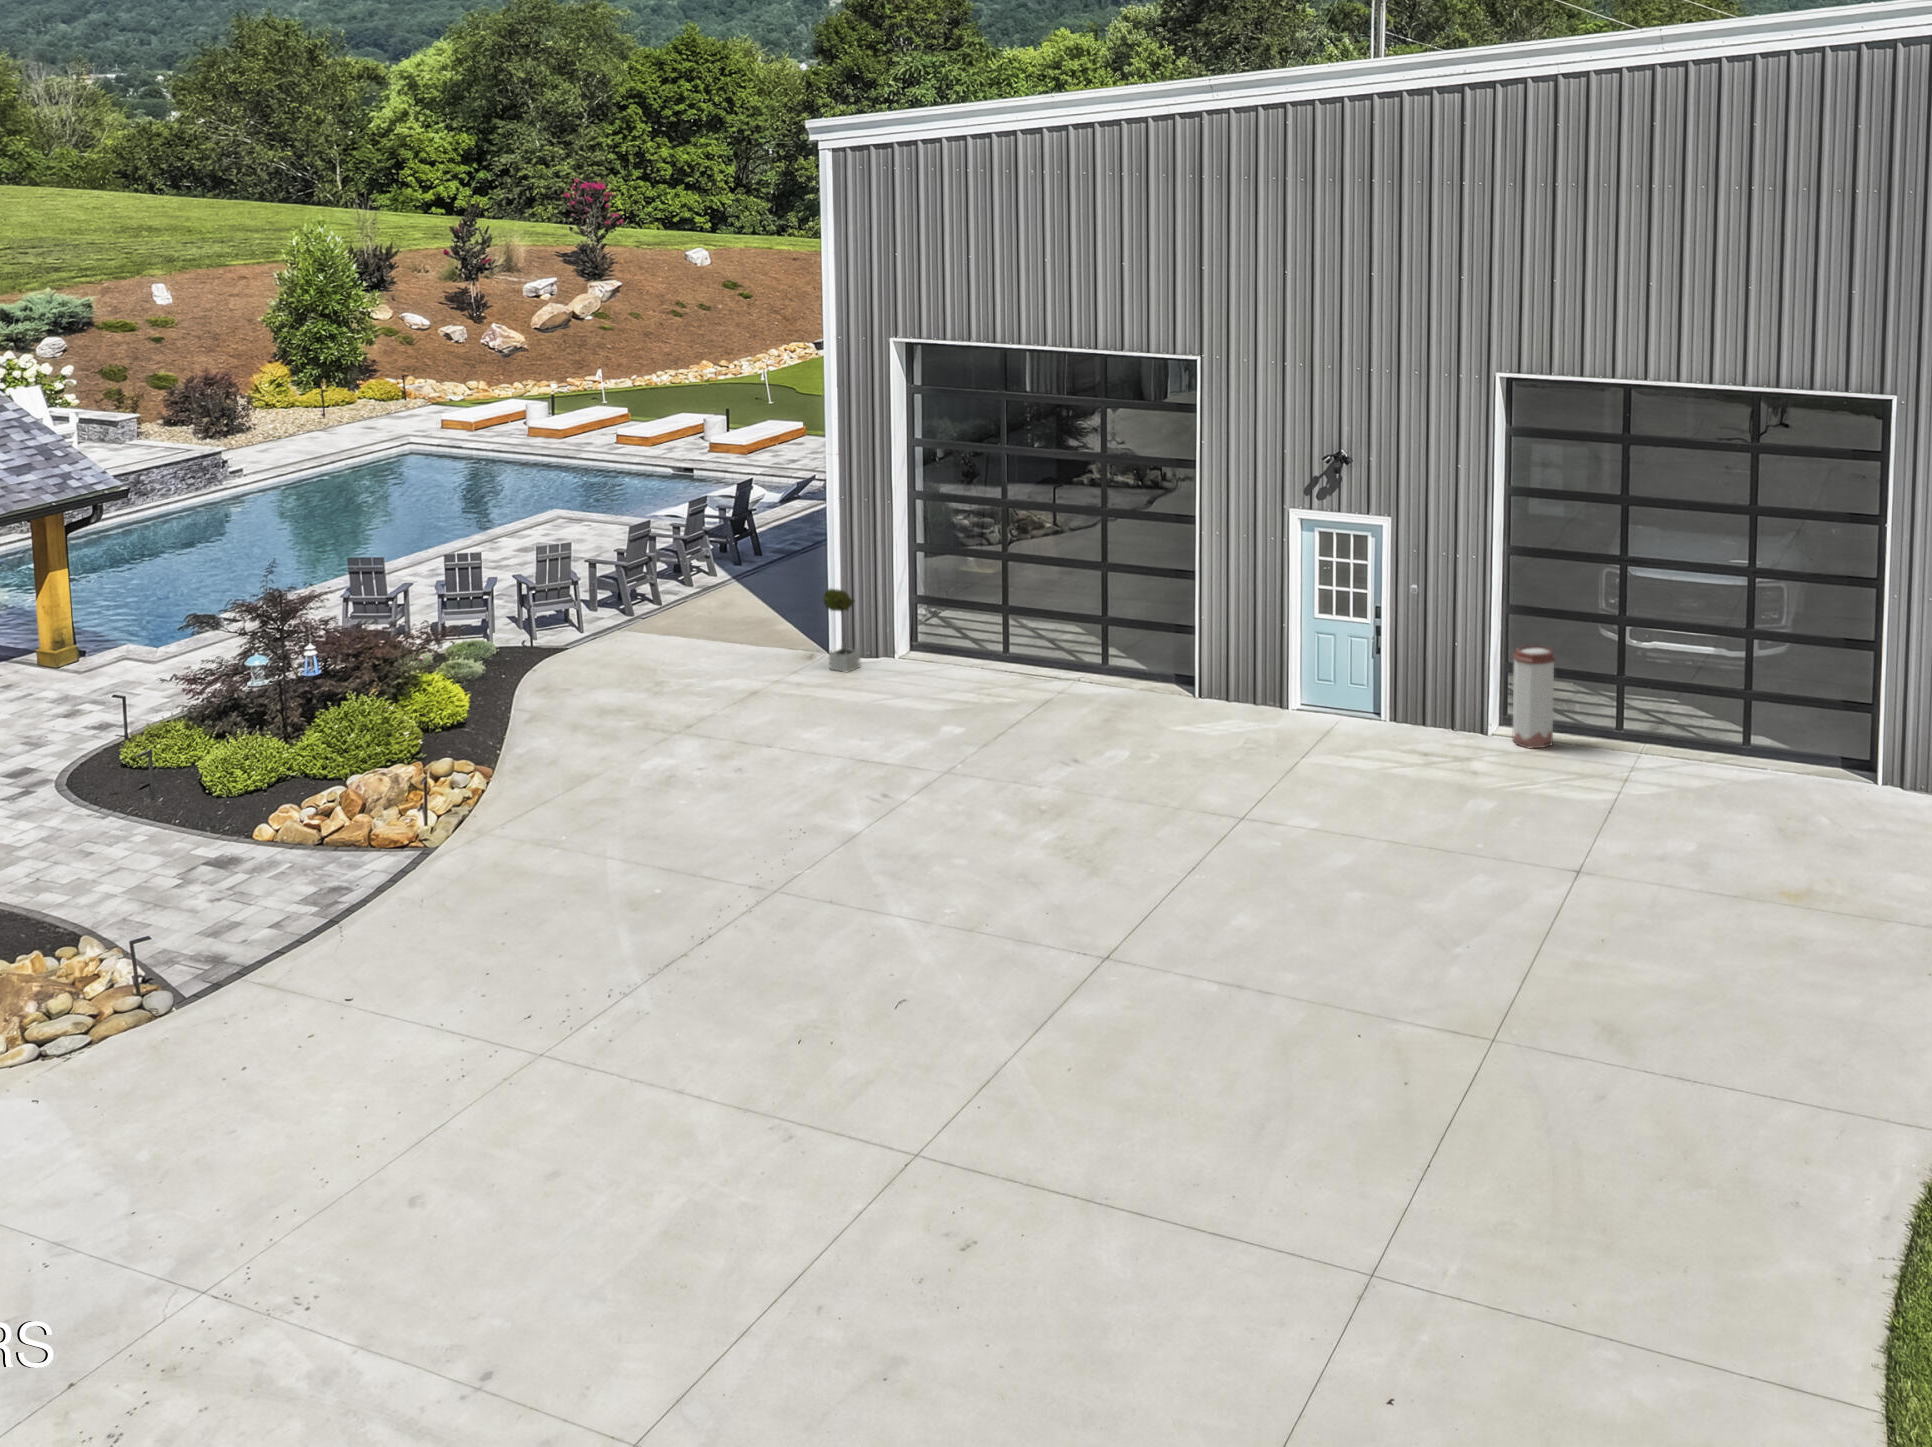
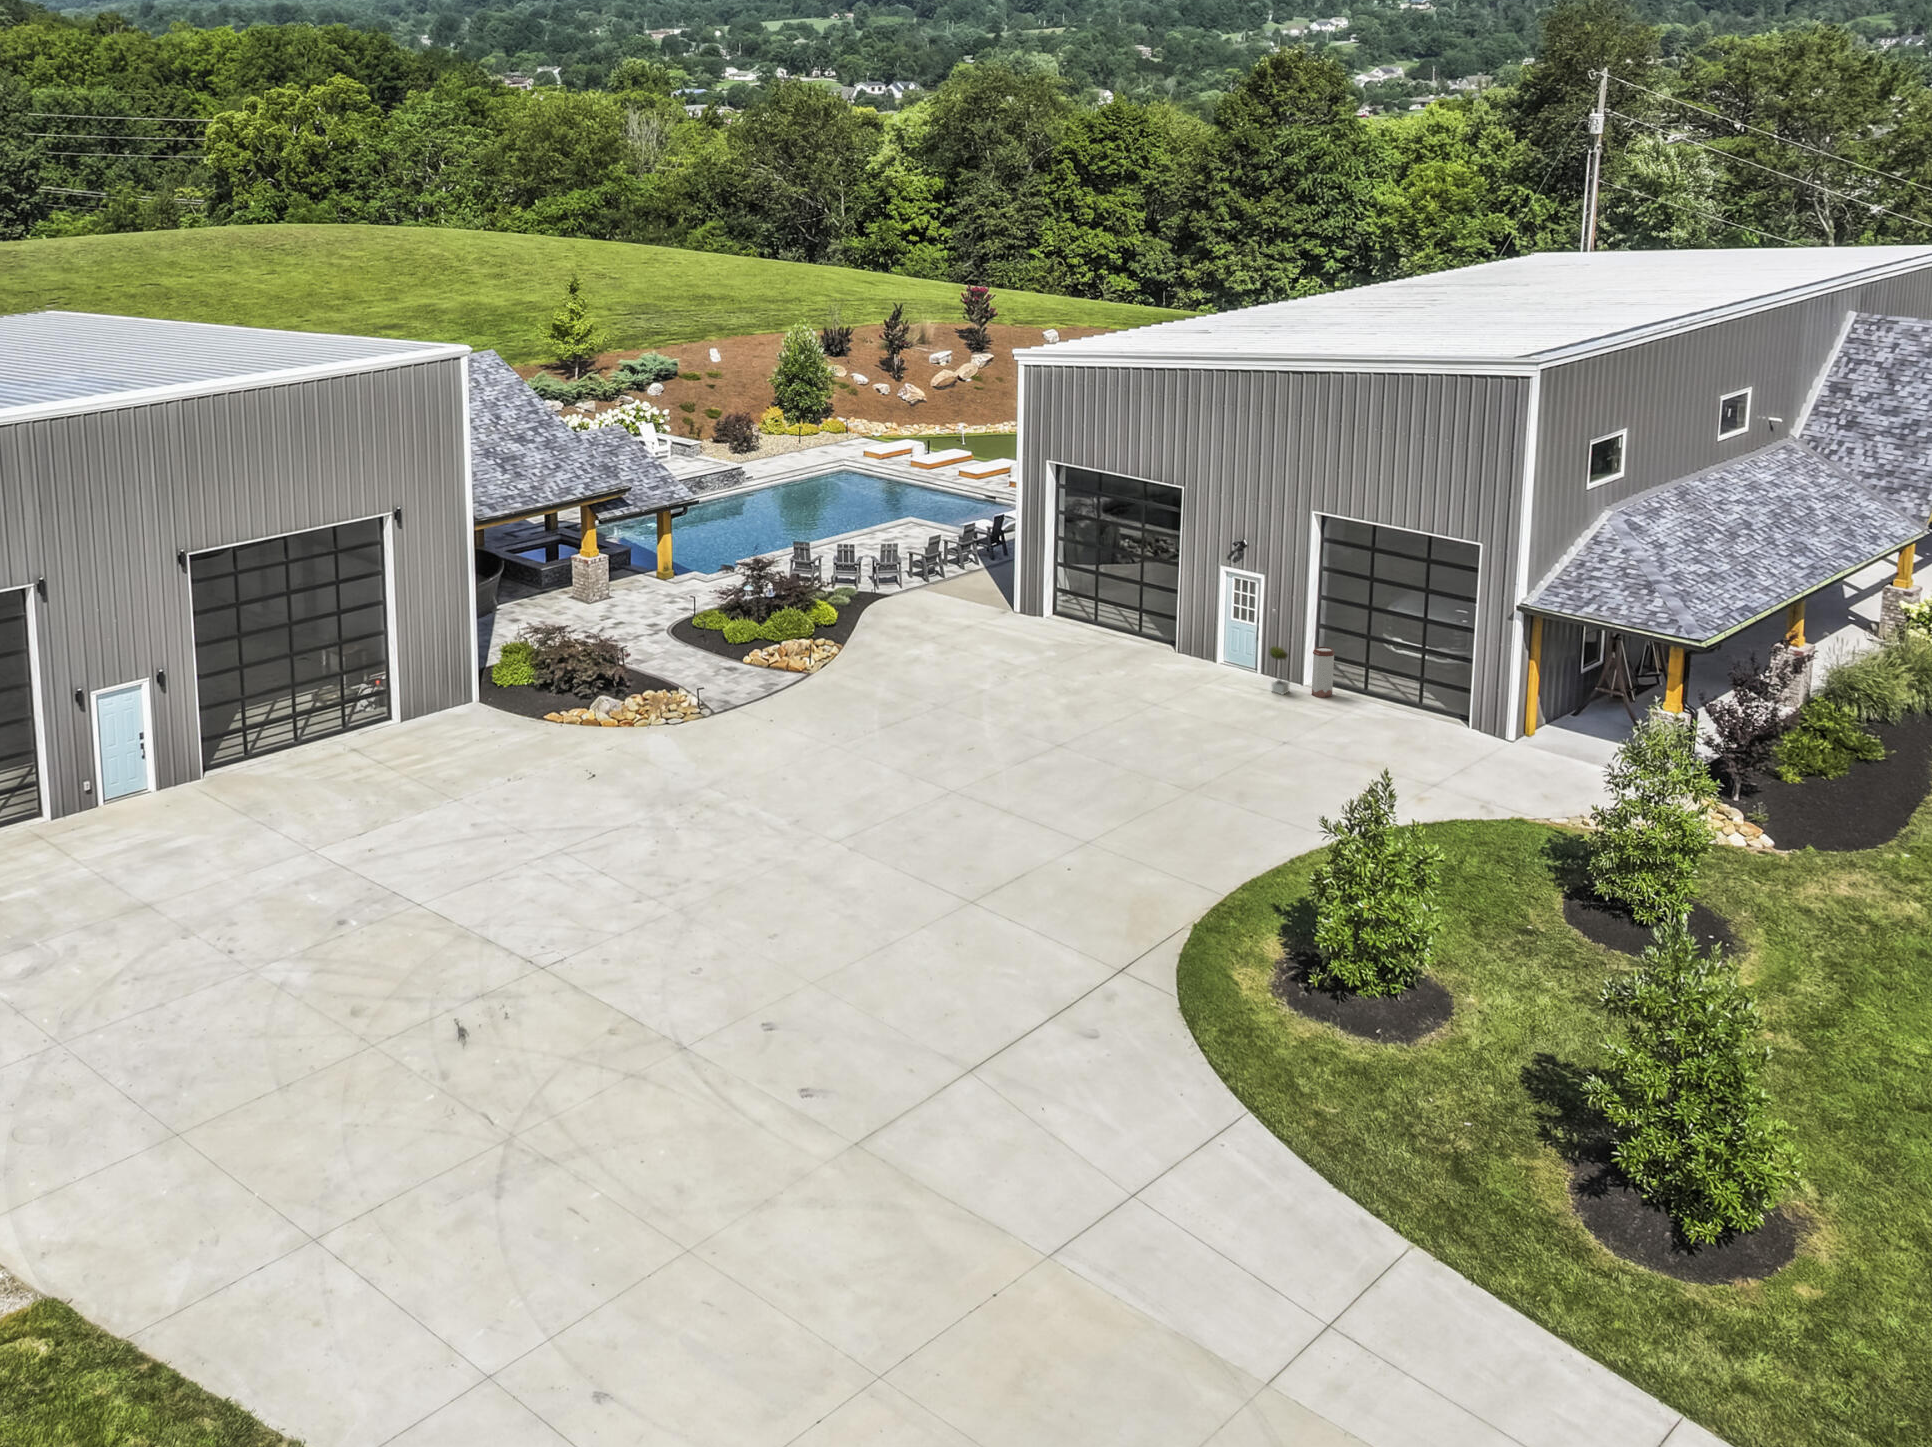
potted tree: present [823,589,861,672] -> present [1270,646,1290,694]

